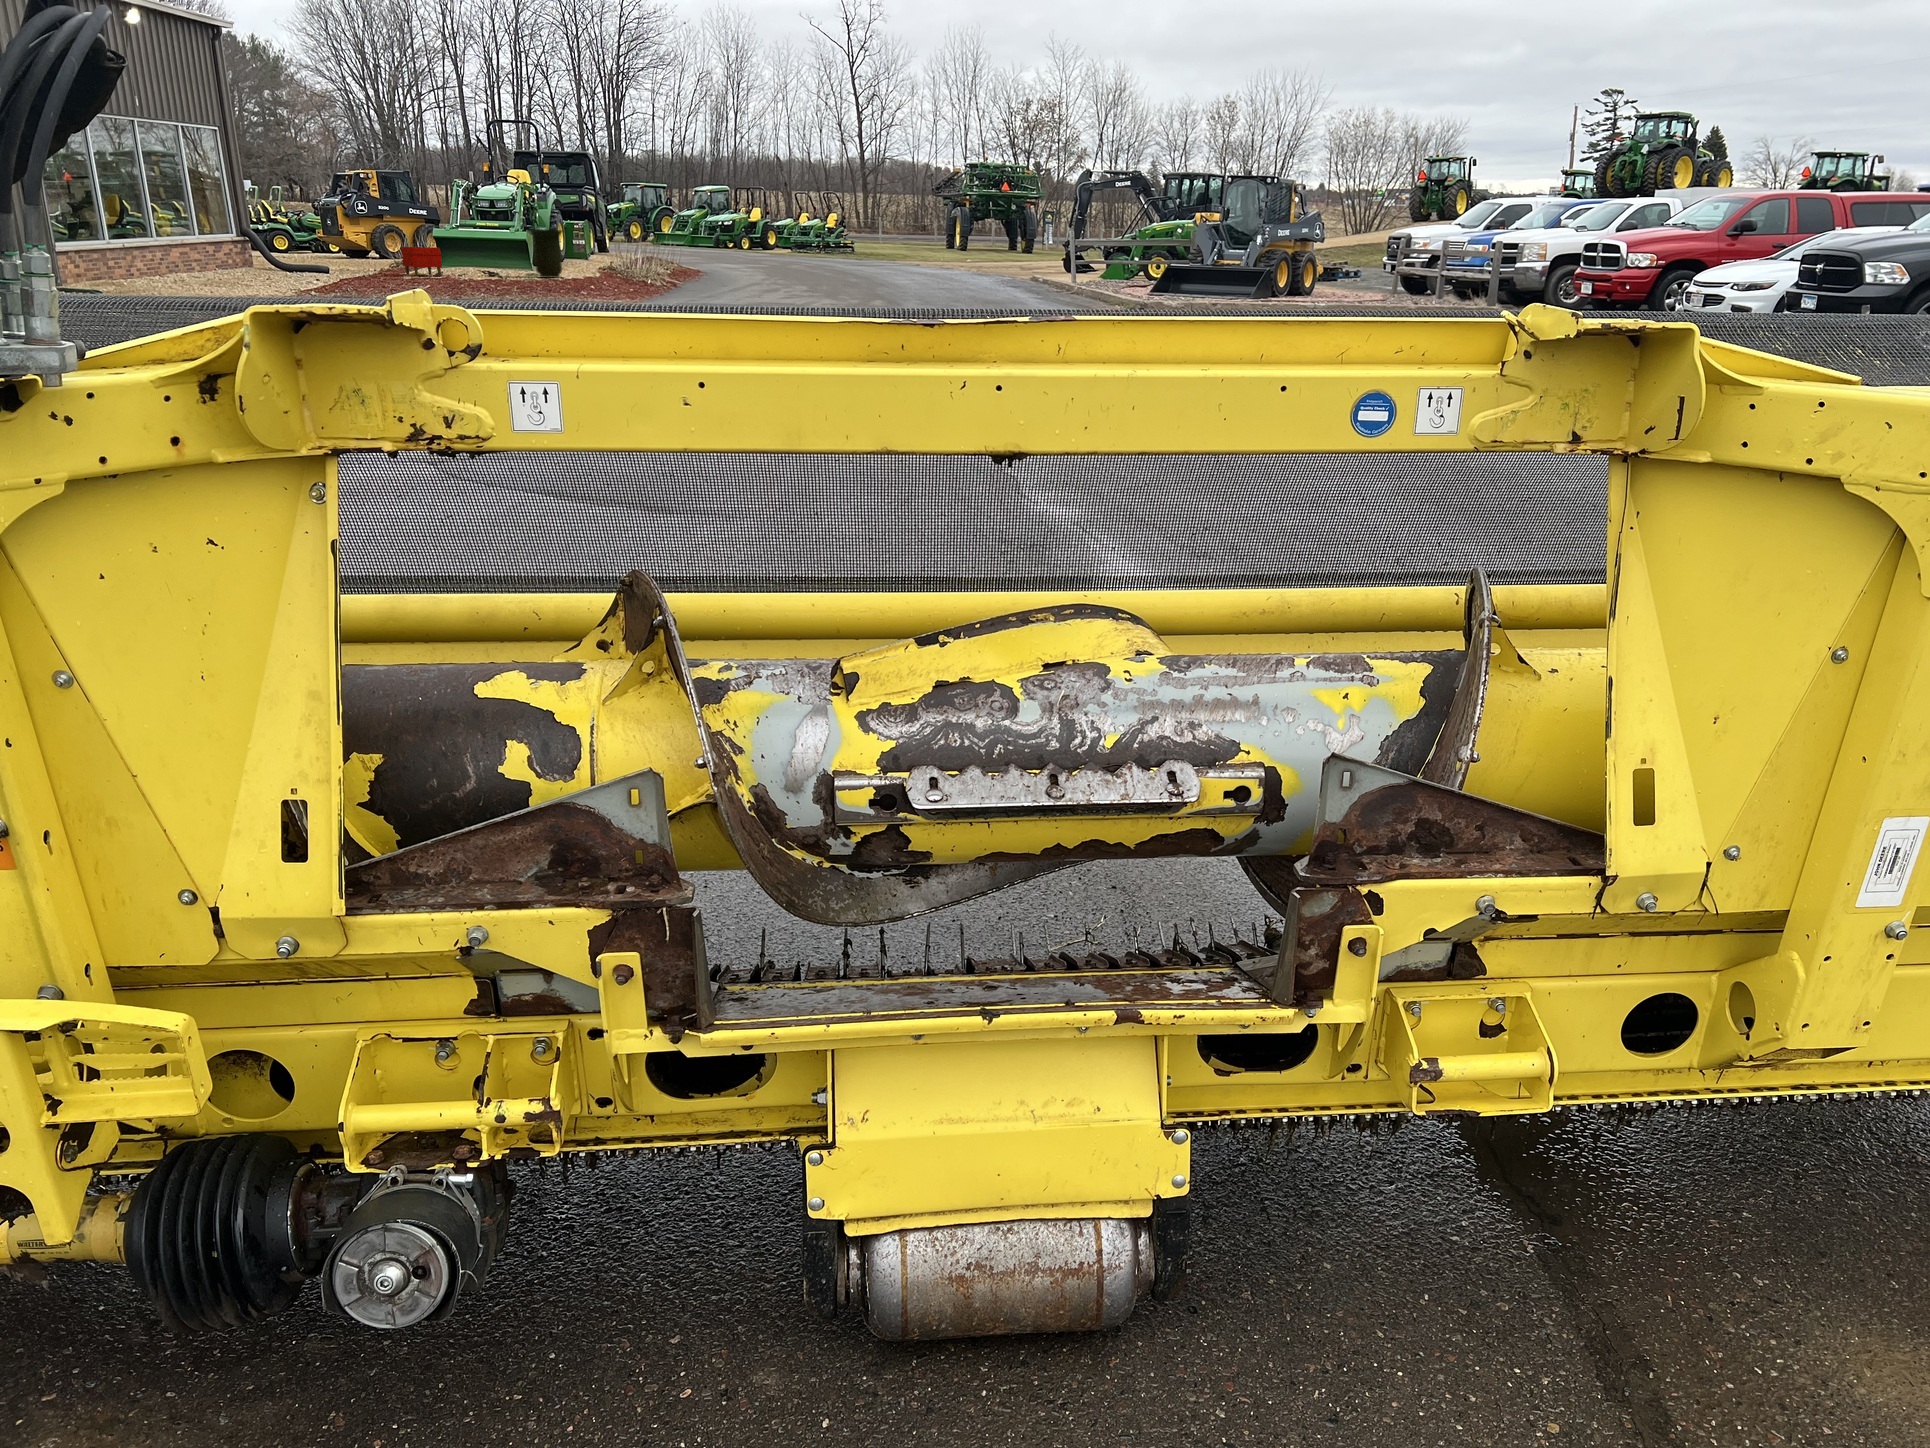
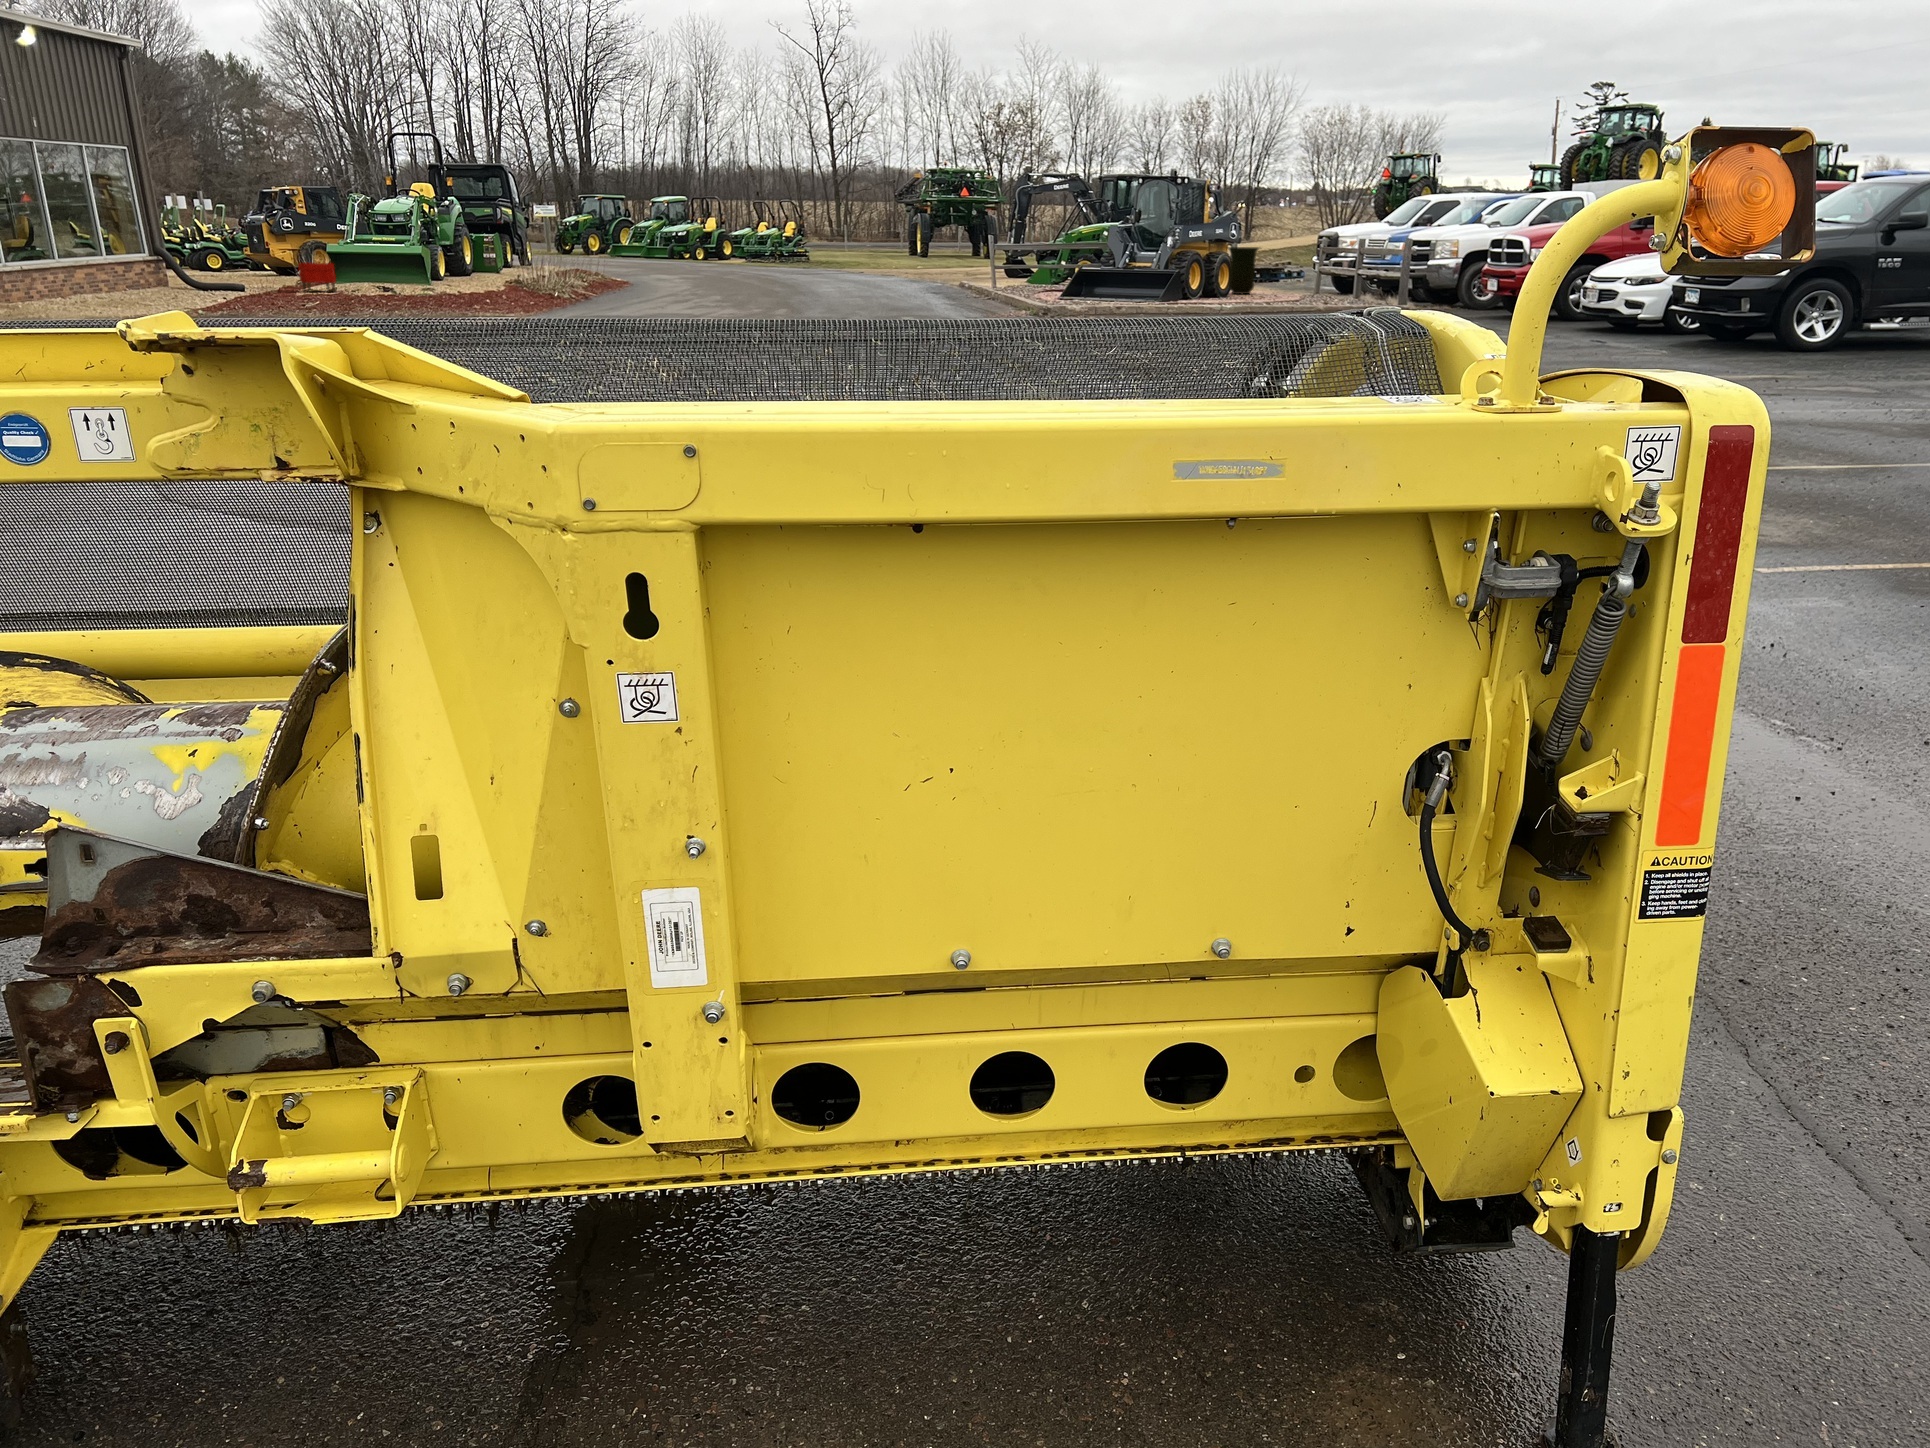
trash can: present [529,229,563,278] -> present [1228,247,1259,294]

